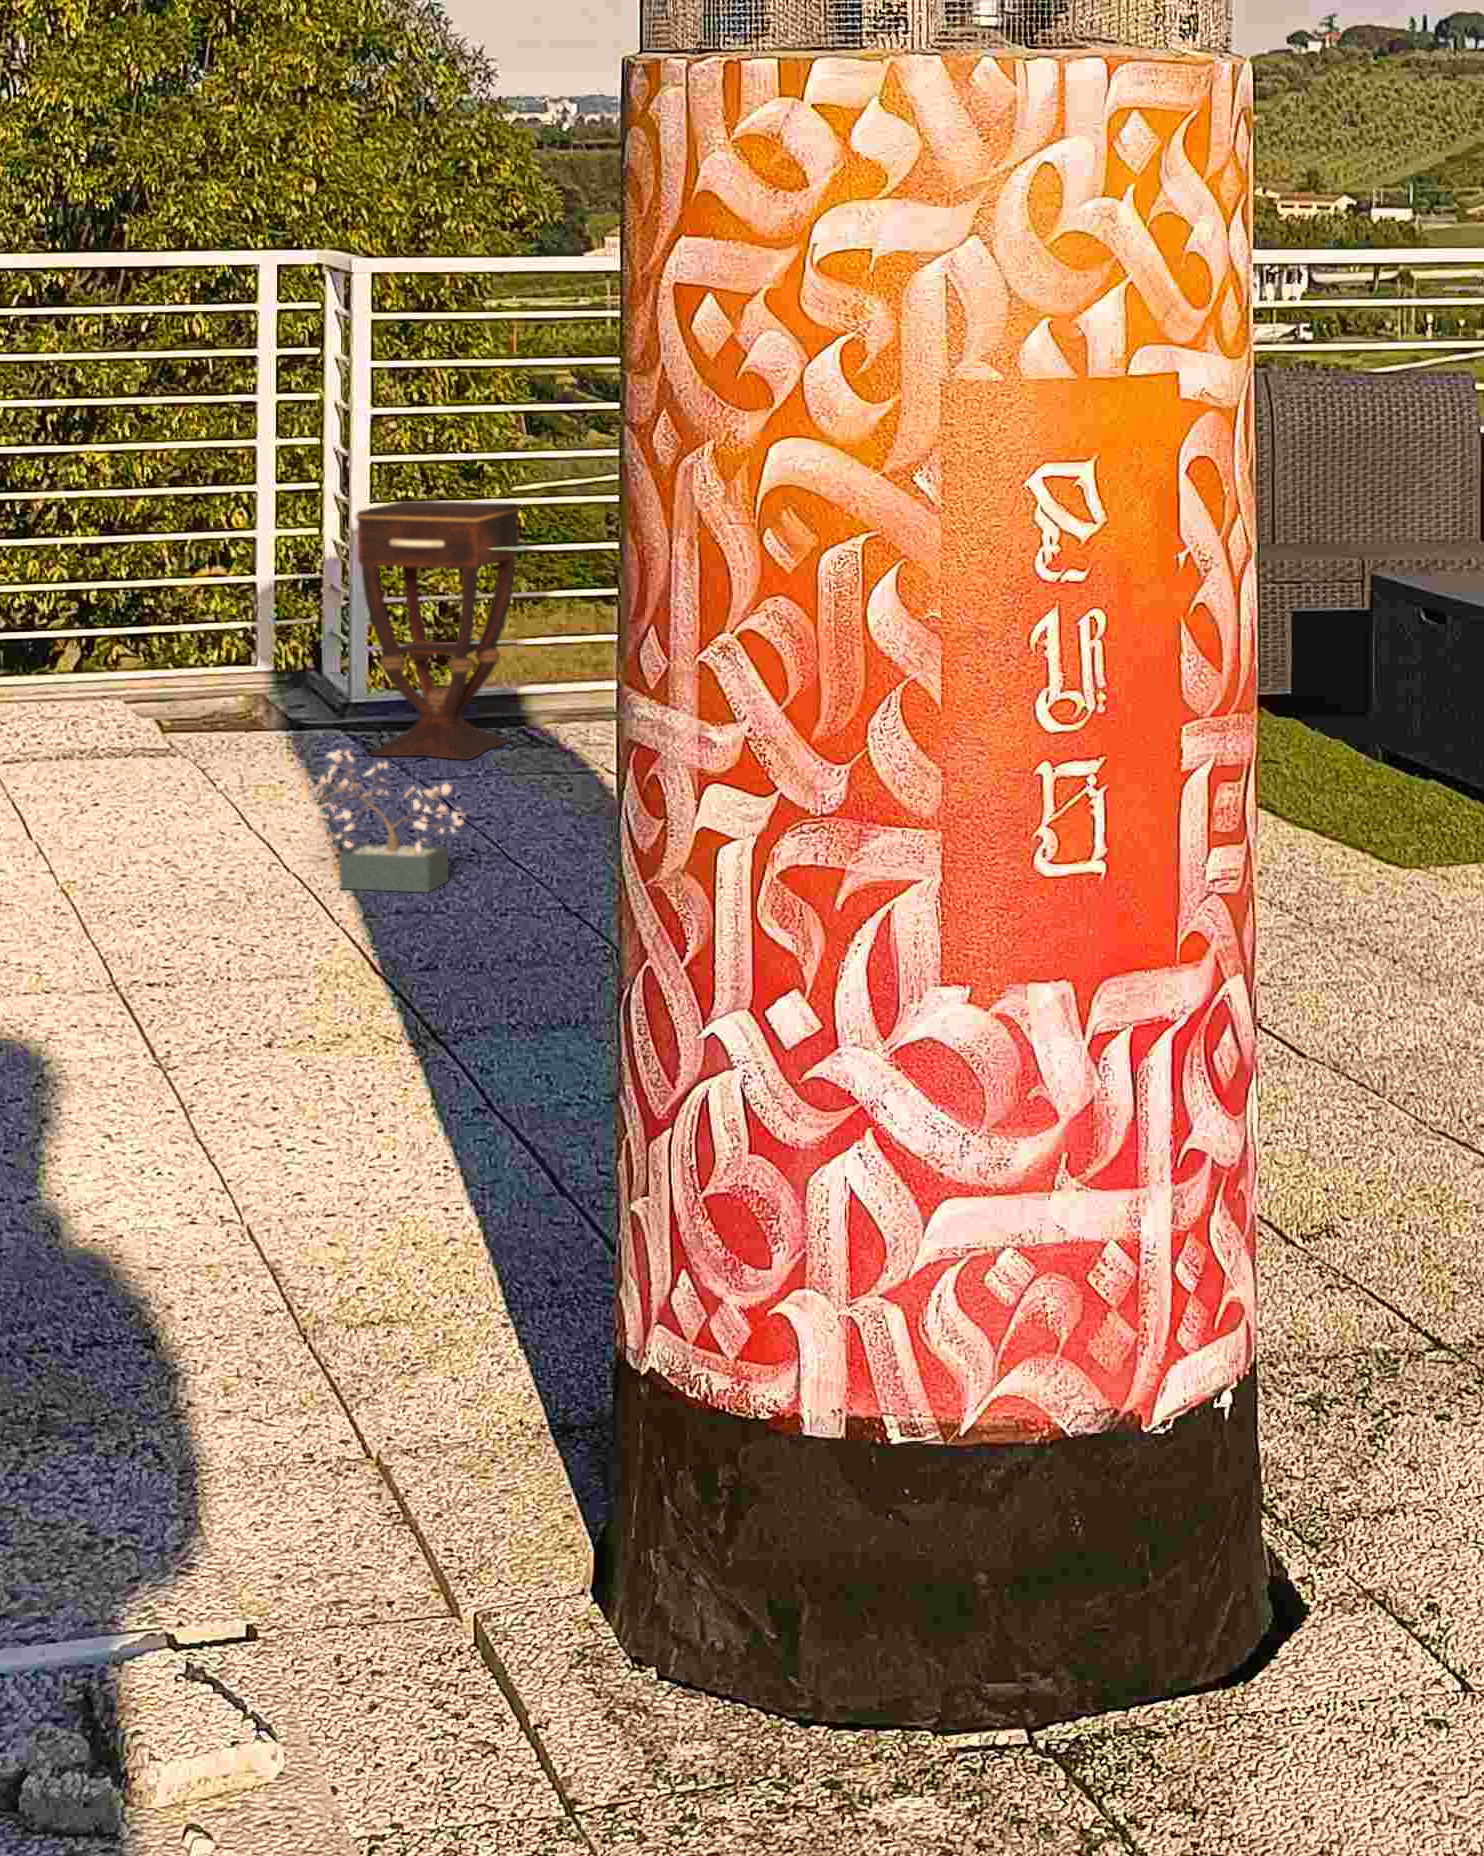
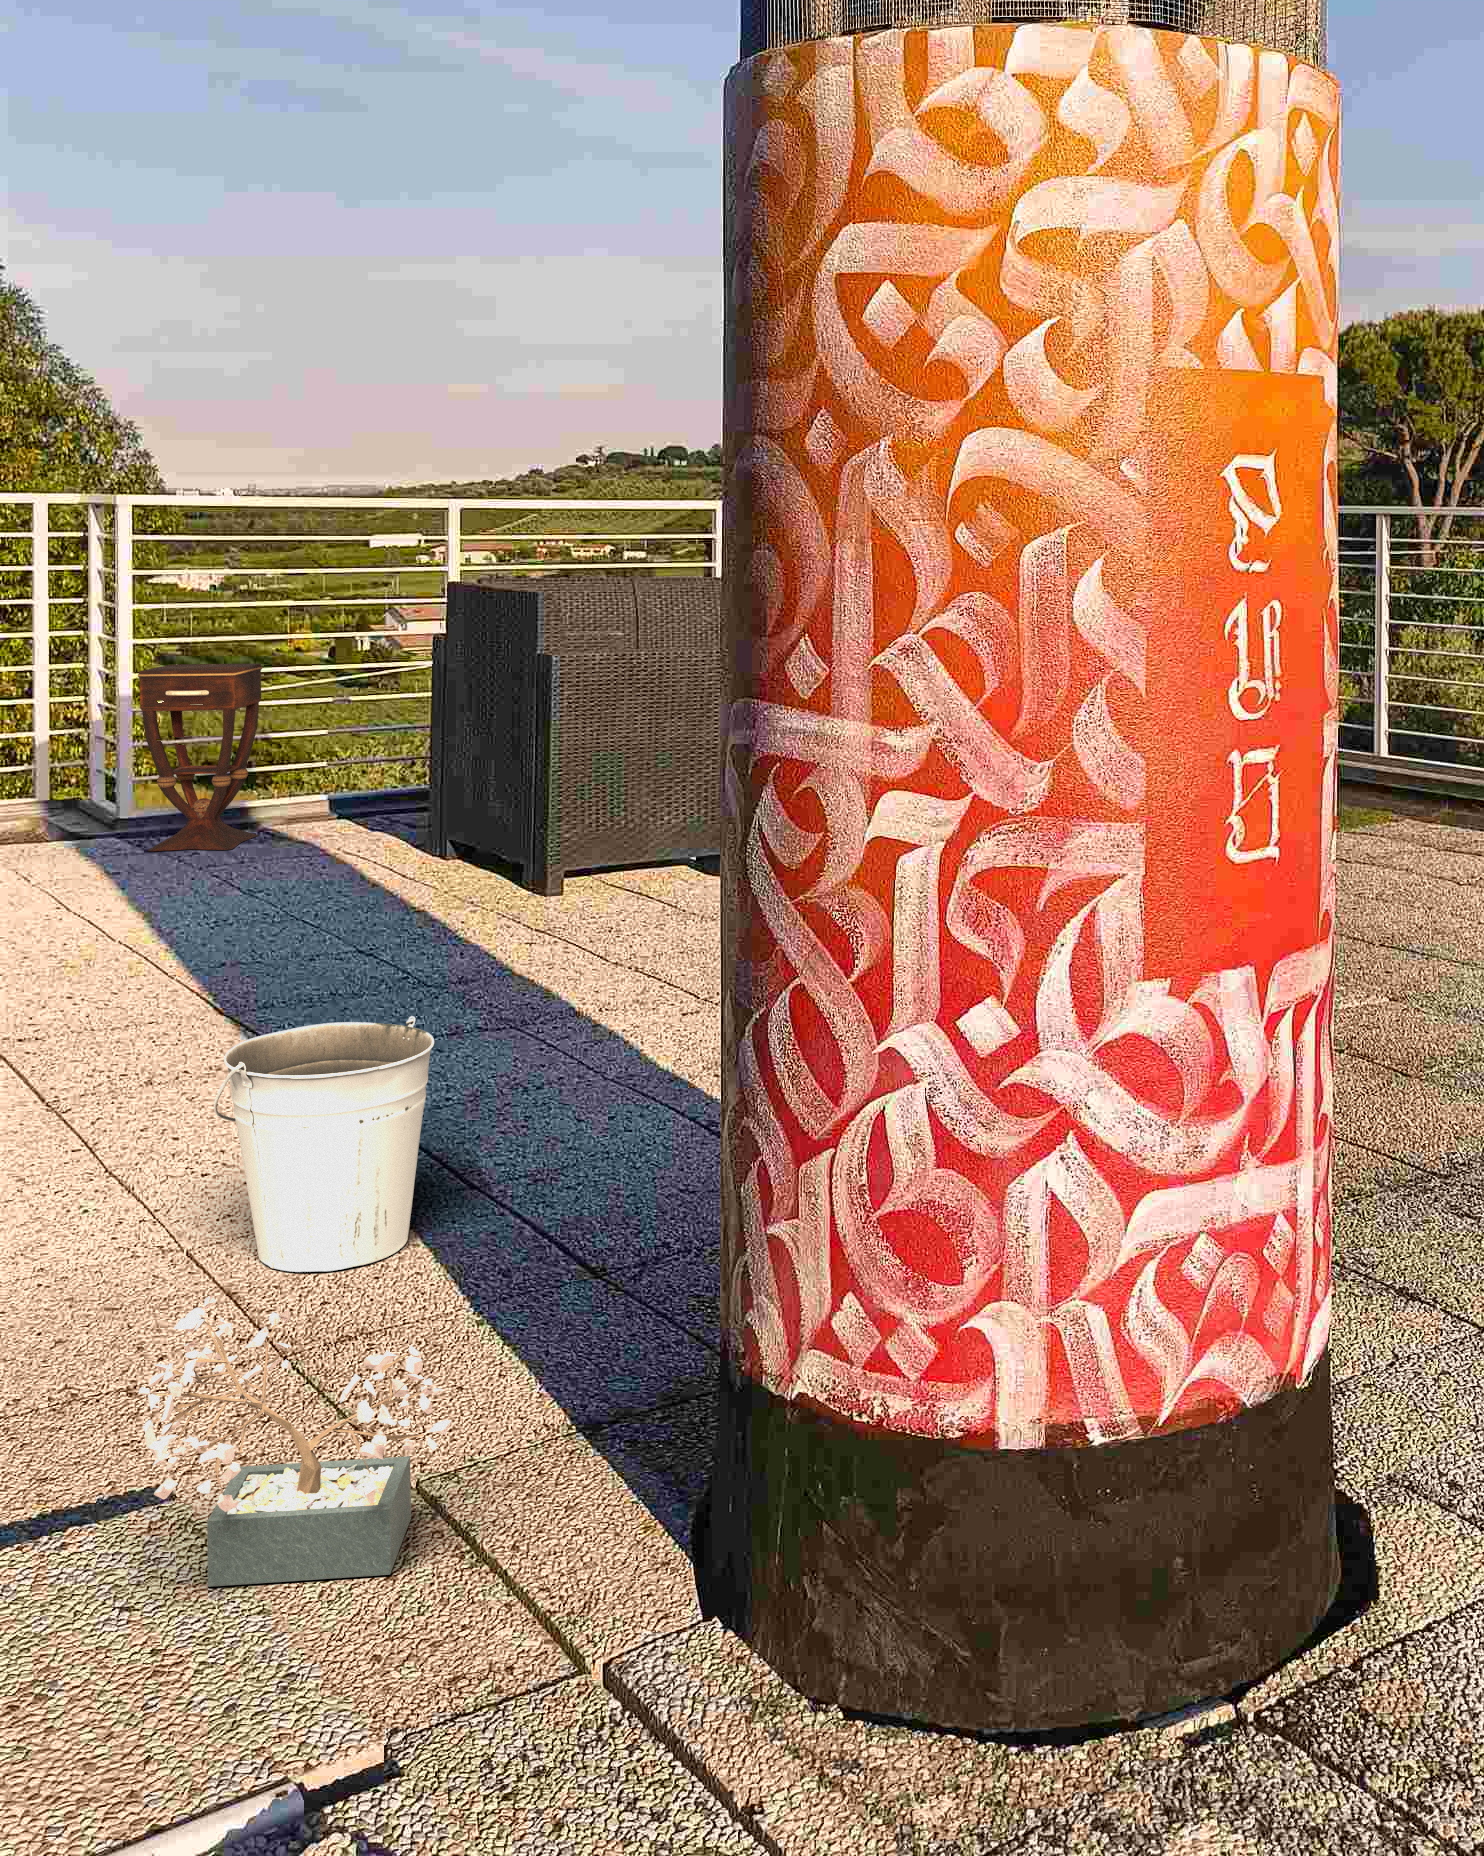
decorative plant: present [307,750,465,892] -> present [139,1296,451,1587]
bucket: none [268,986,508,1260] -> present [213,1016,434,1272]

